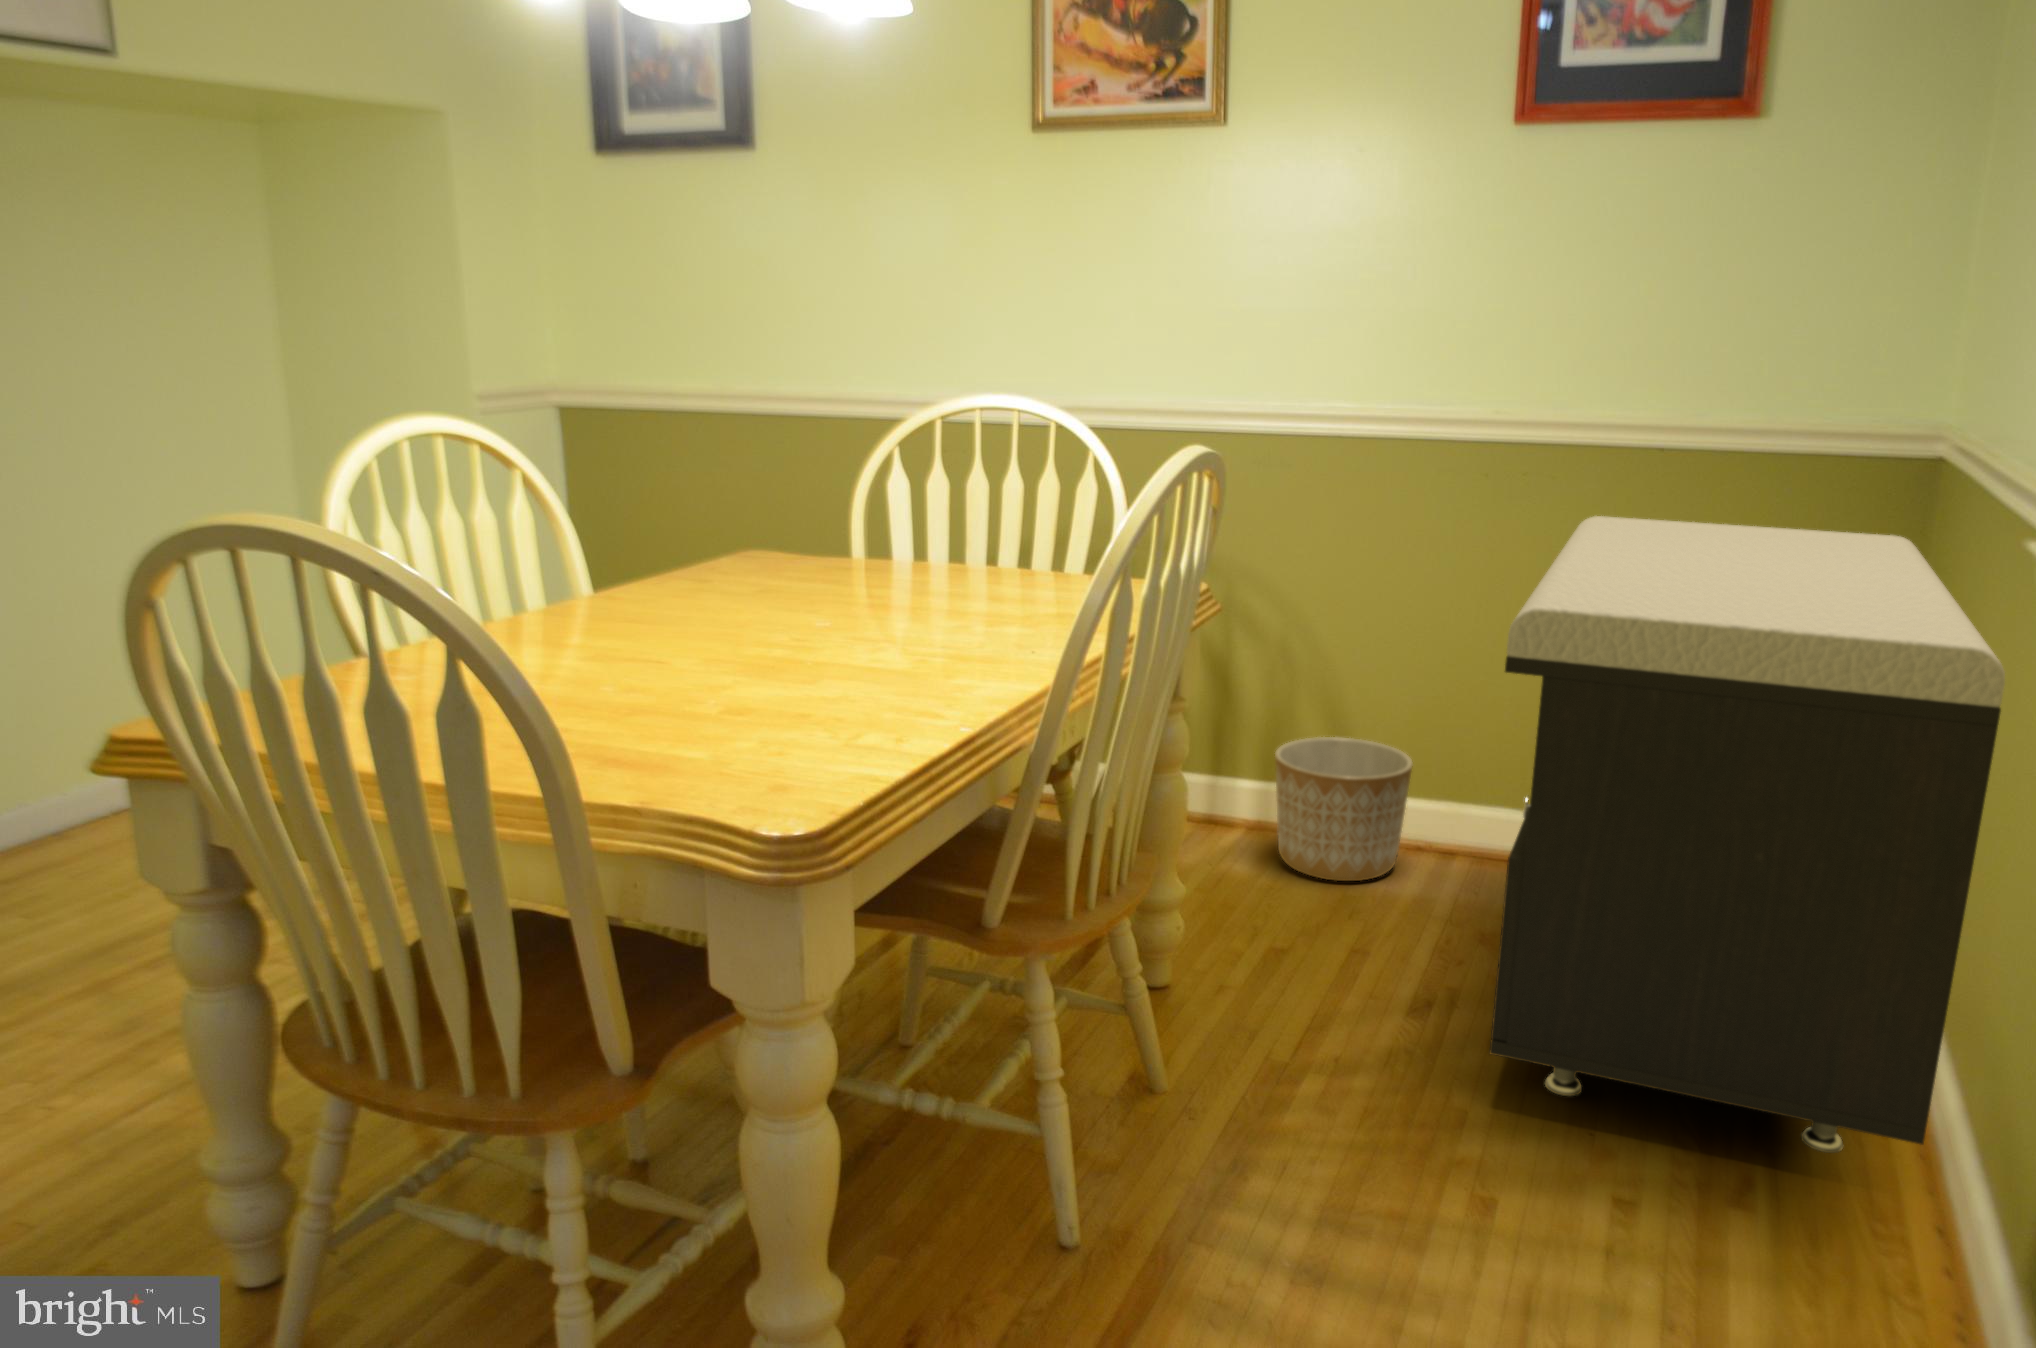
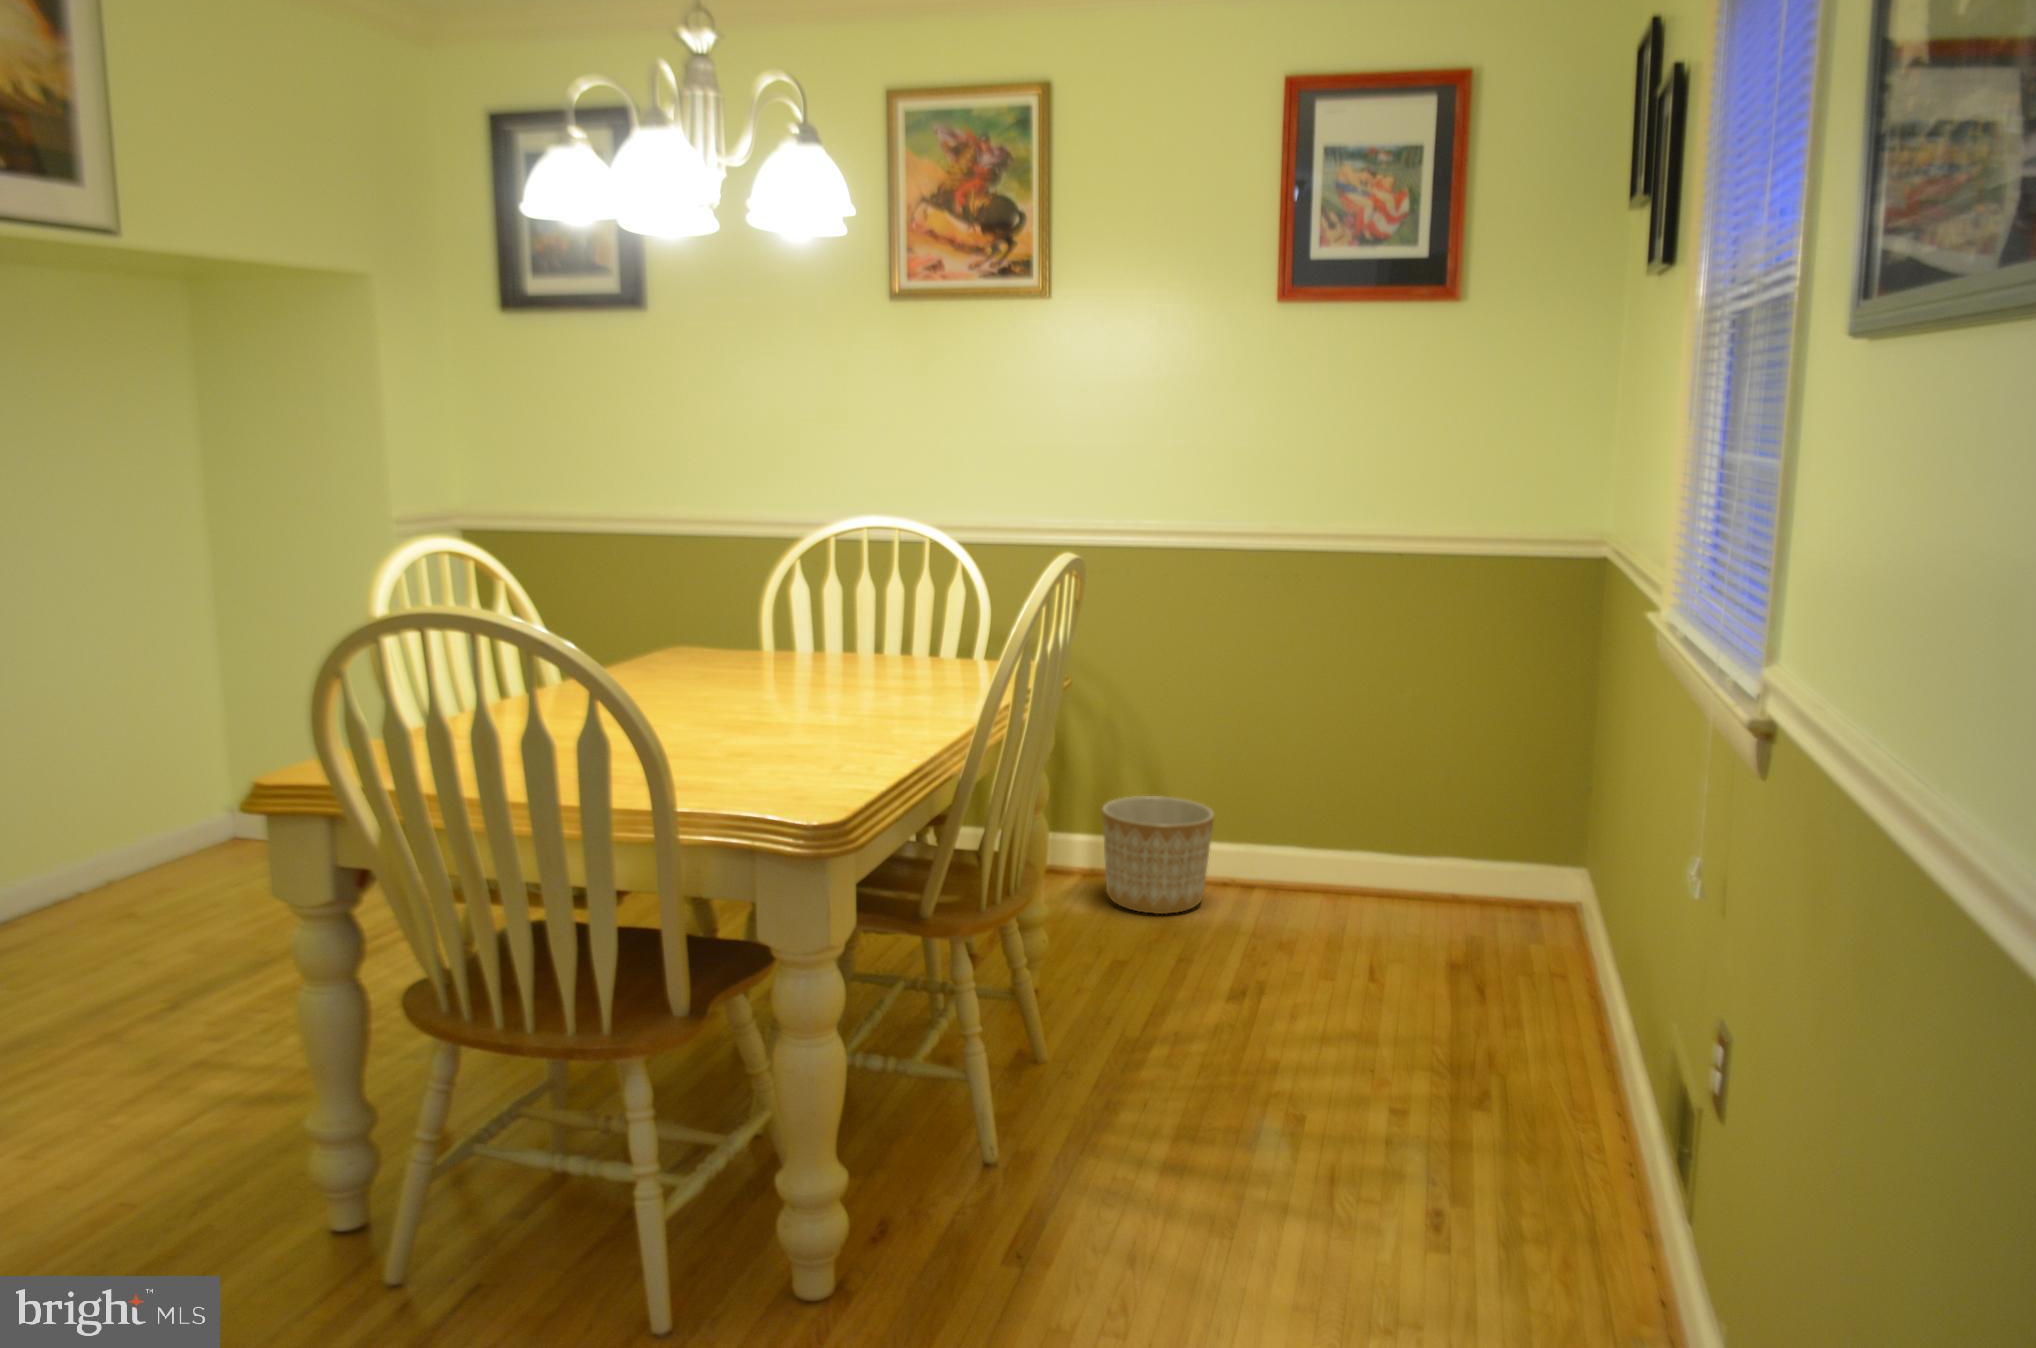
storage bench: present [1490,516,2005,1153] -> none [1300,610,1667,1092]

